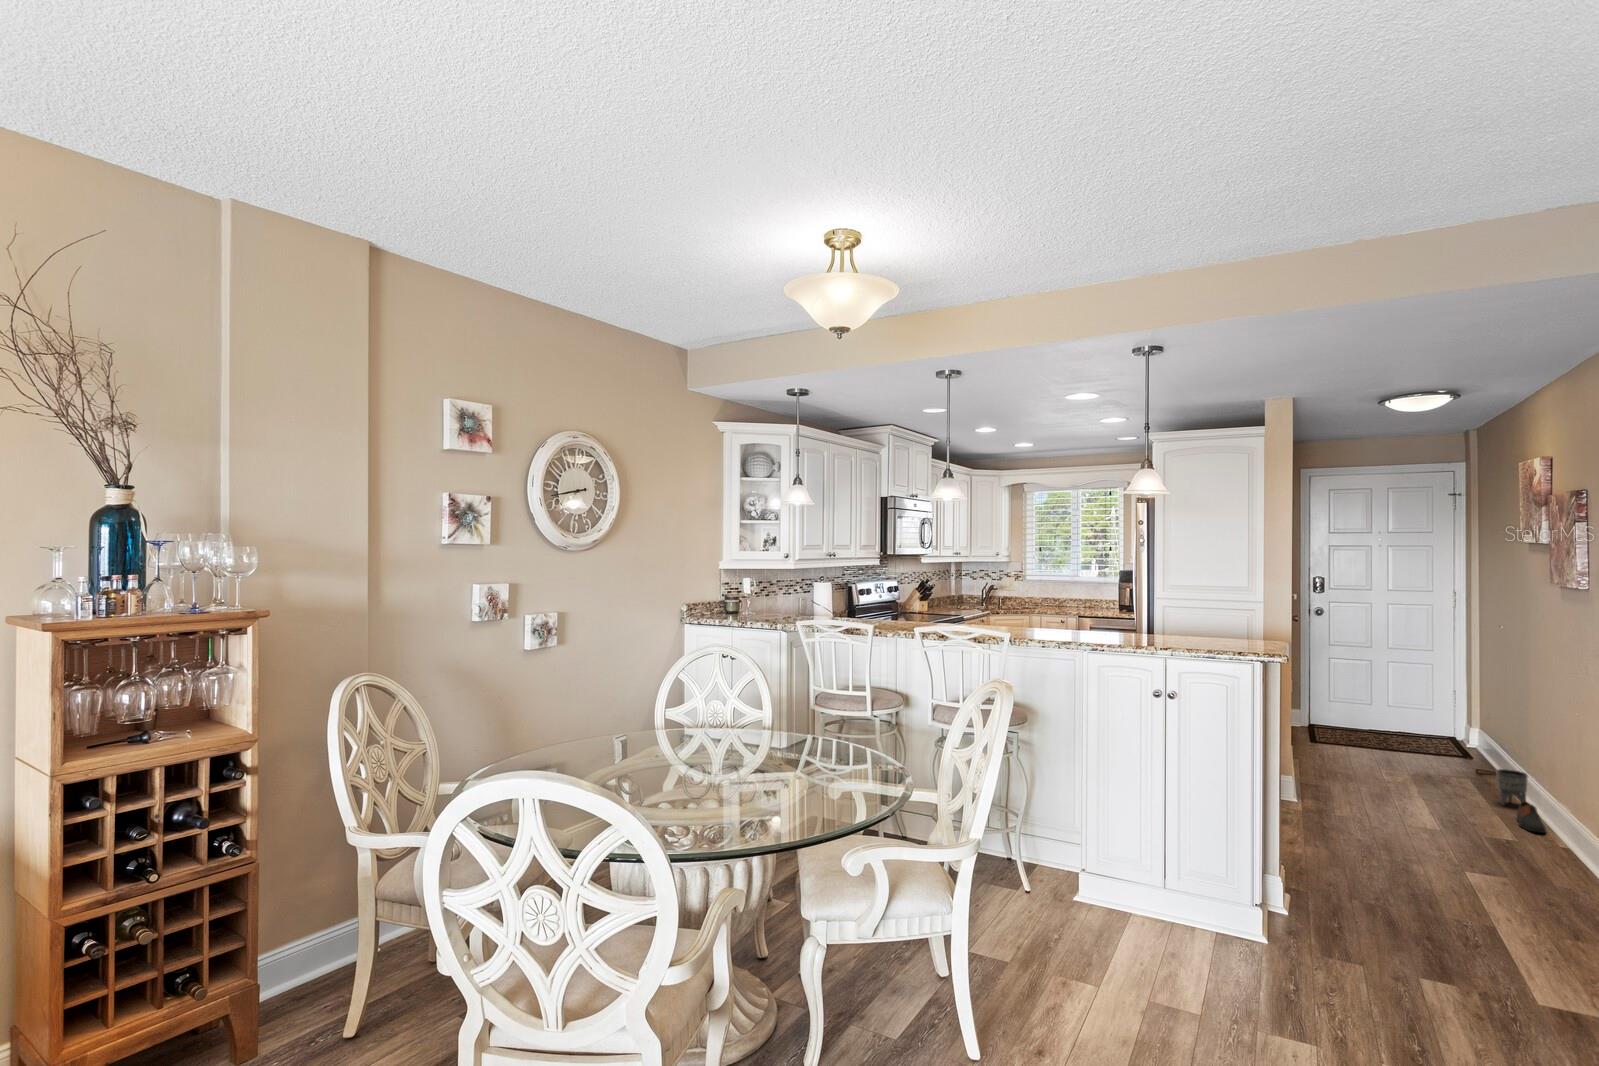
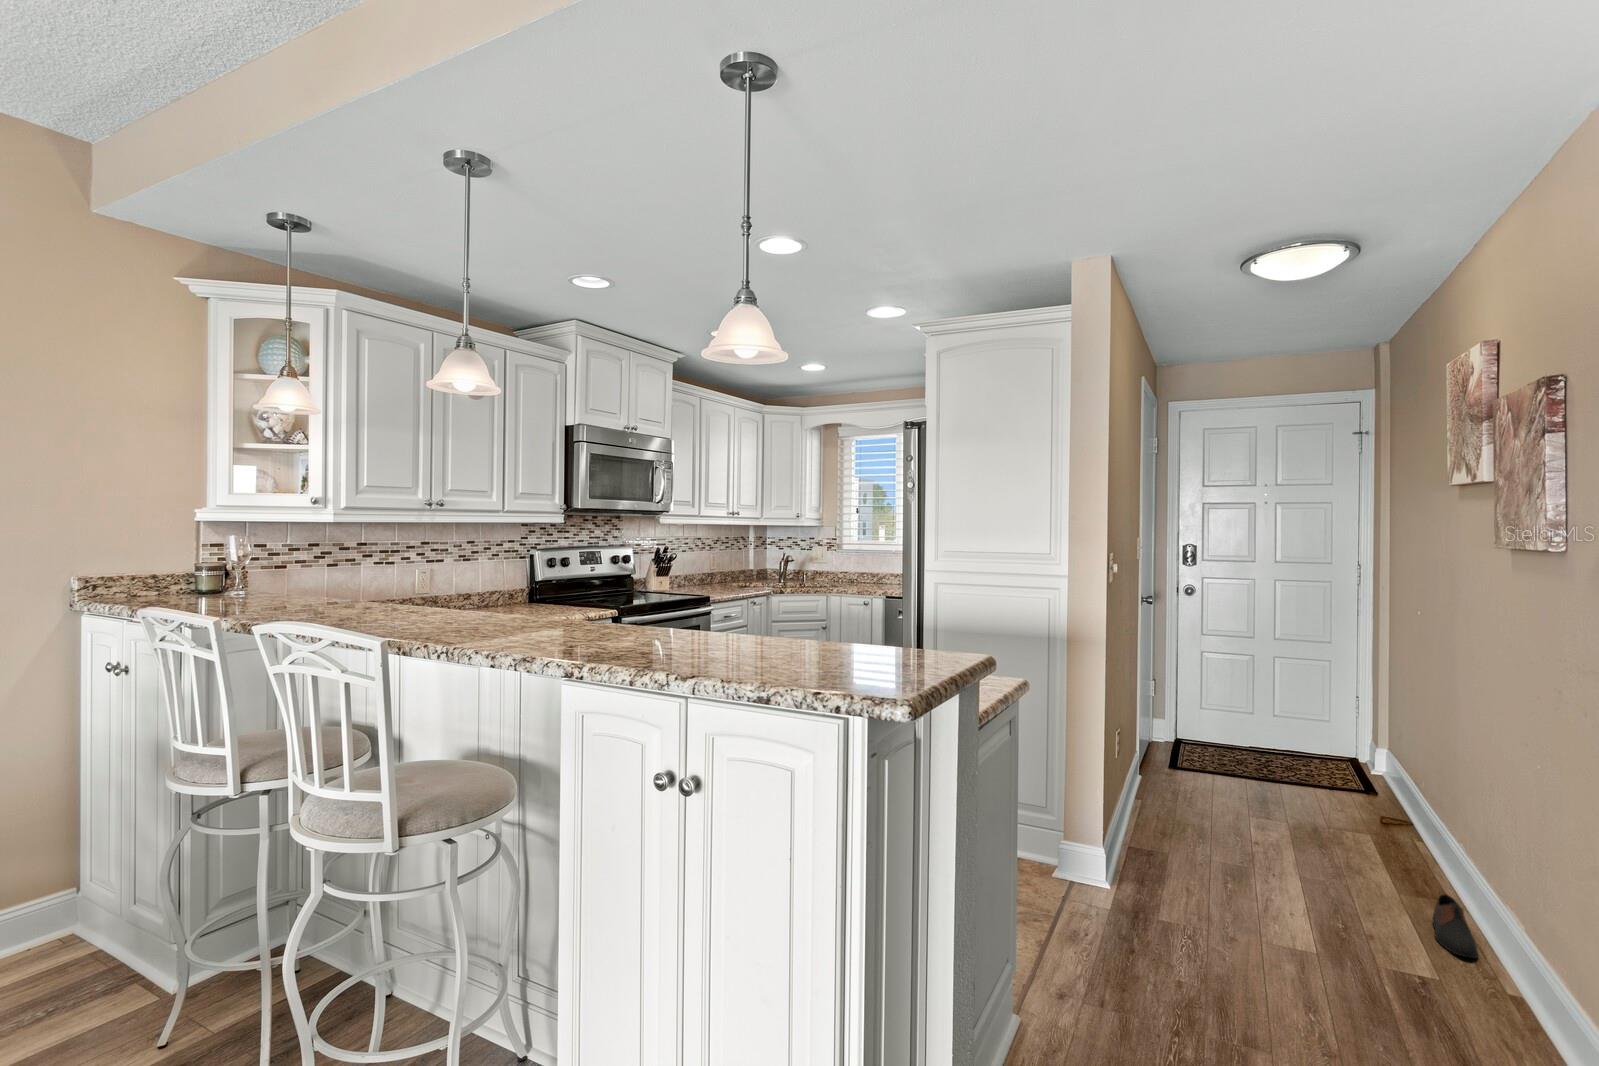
planter: present [1496,769,1528,805] -> none [1404,833,1450,896]

